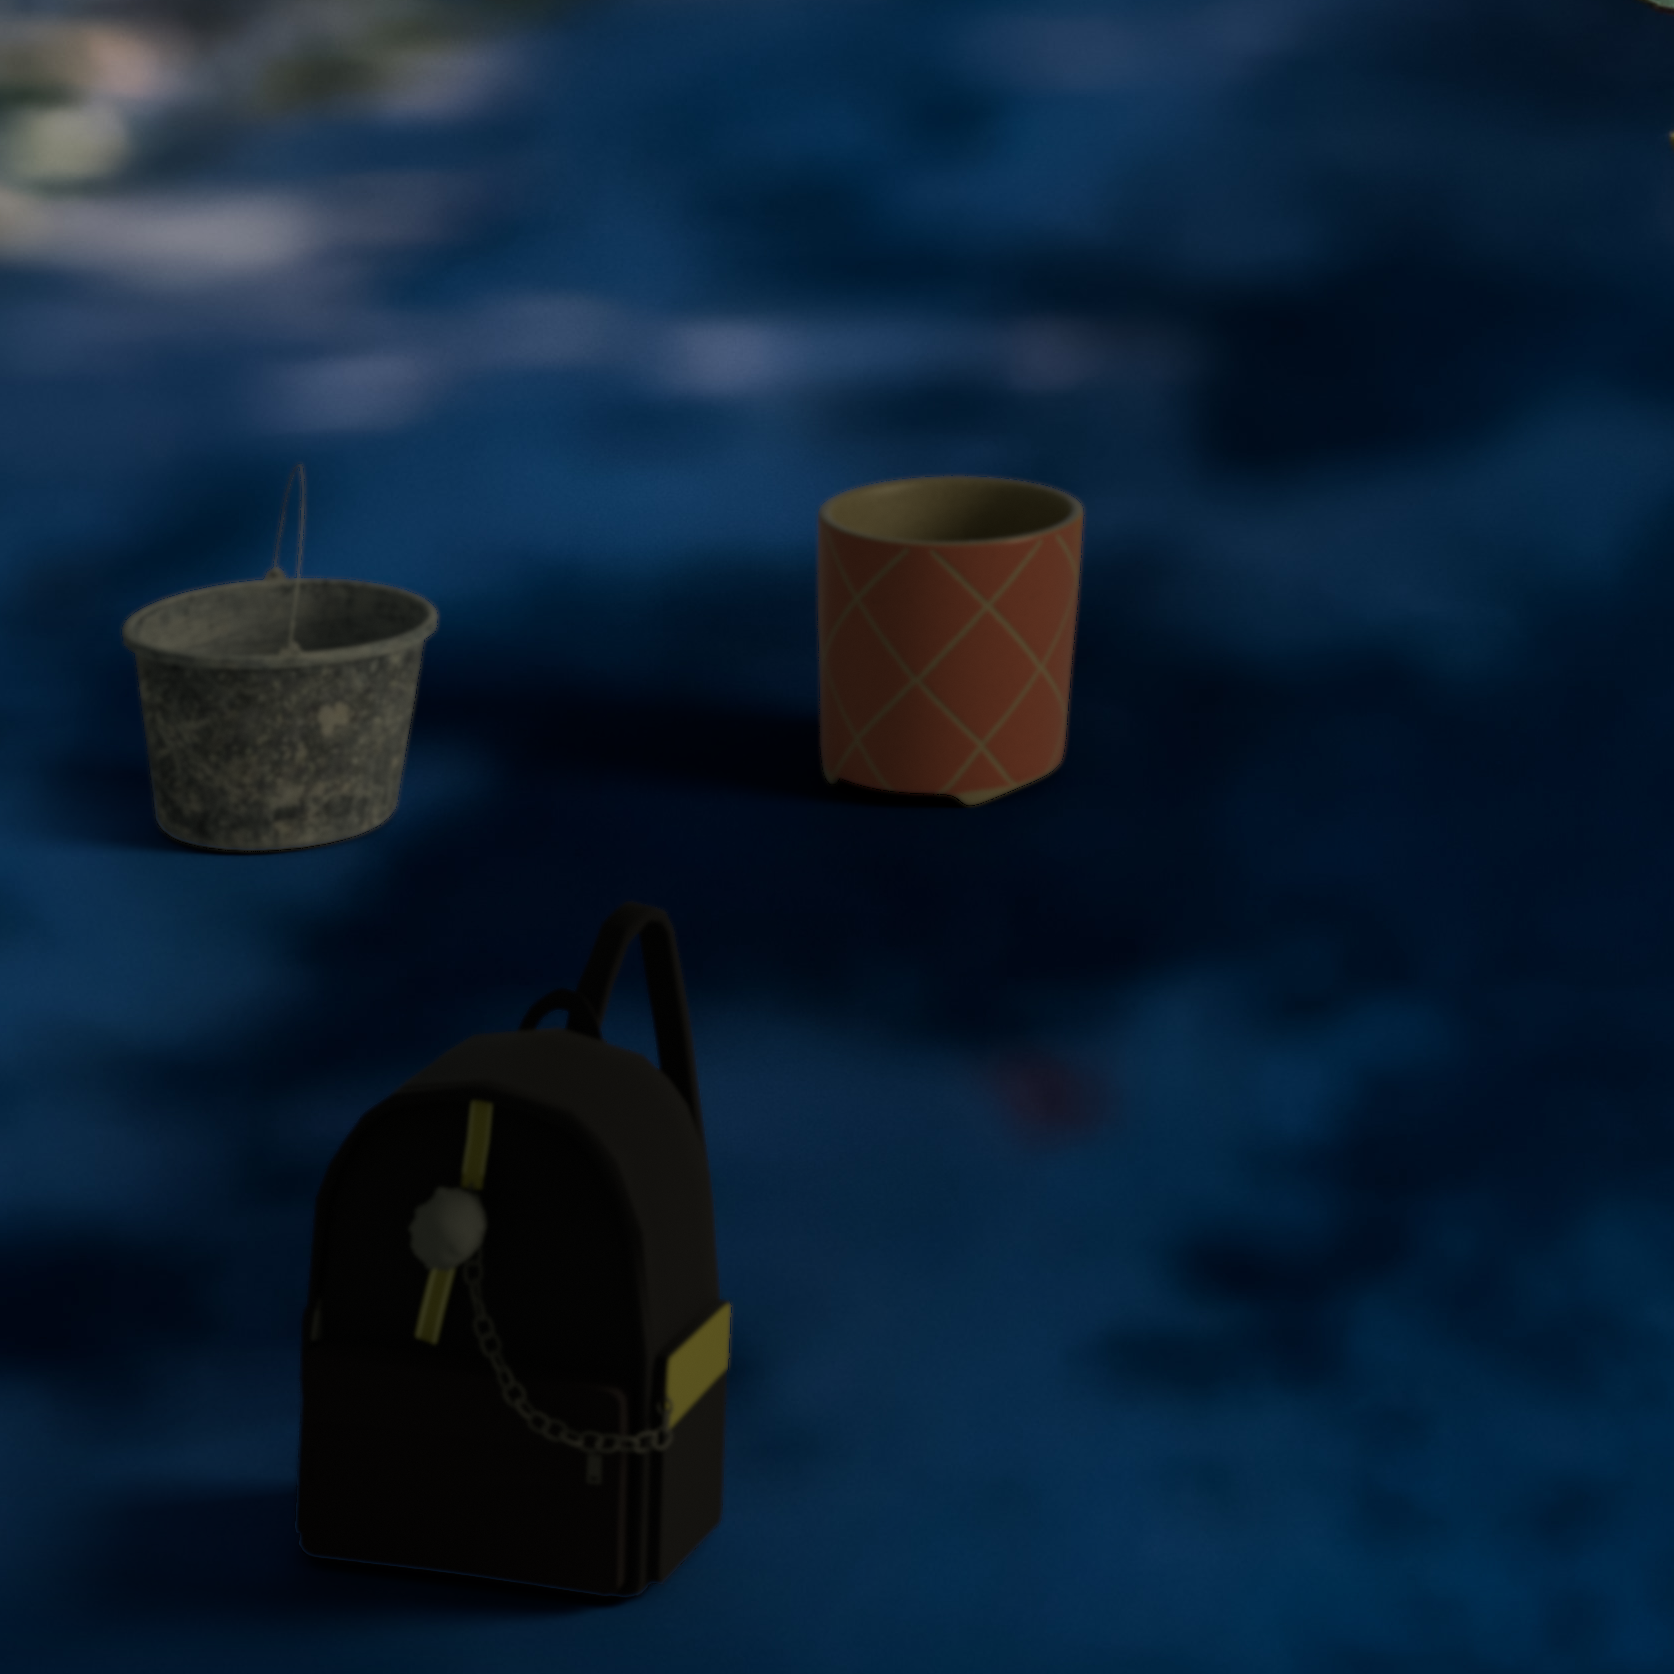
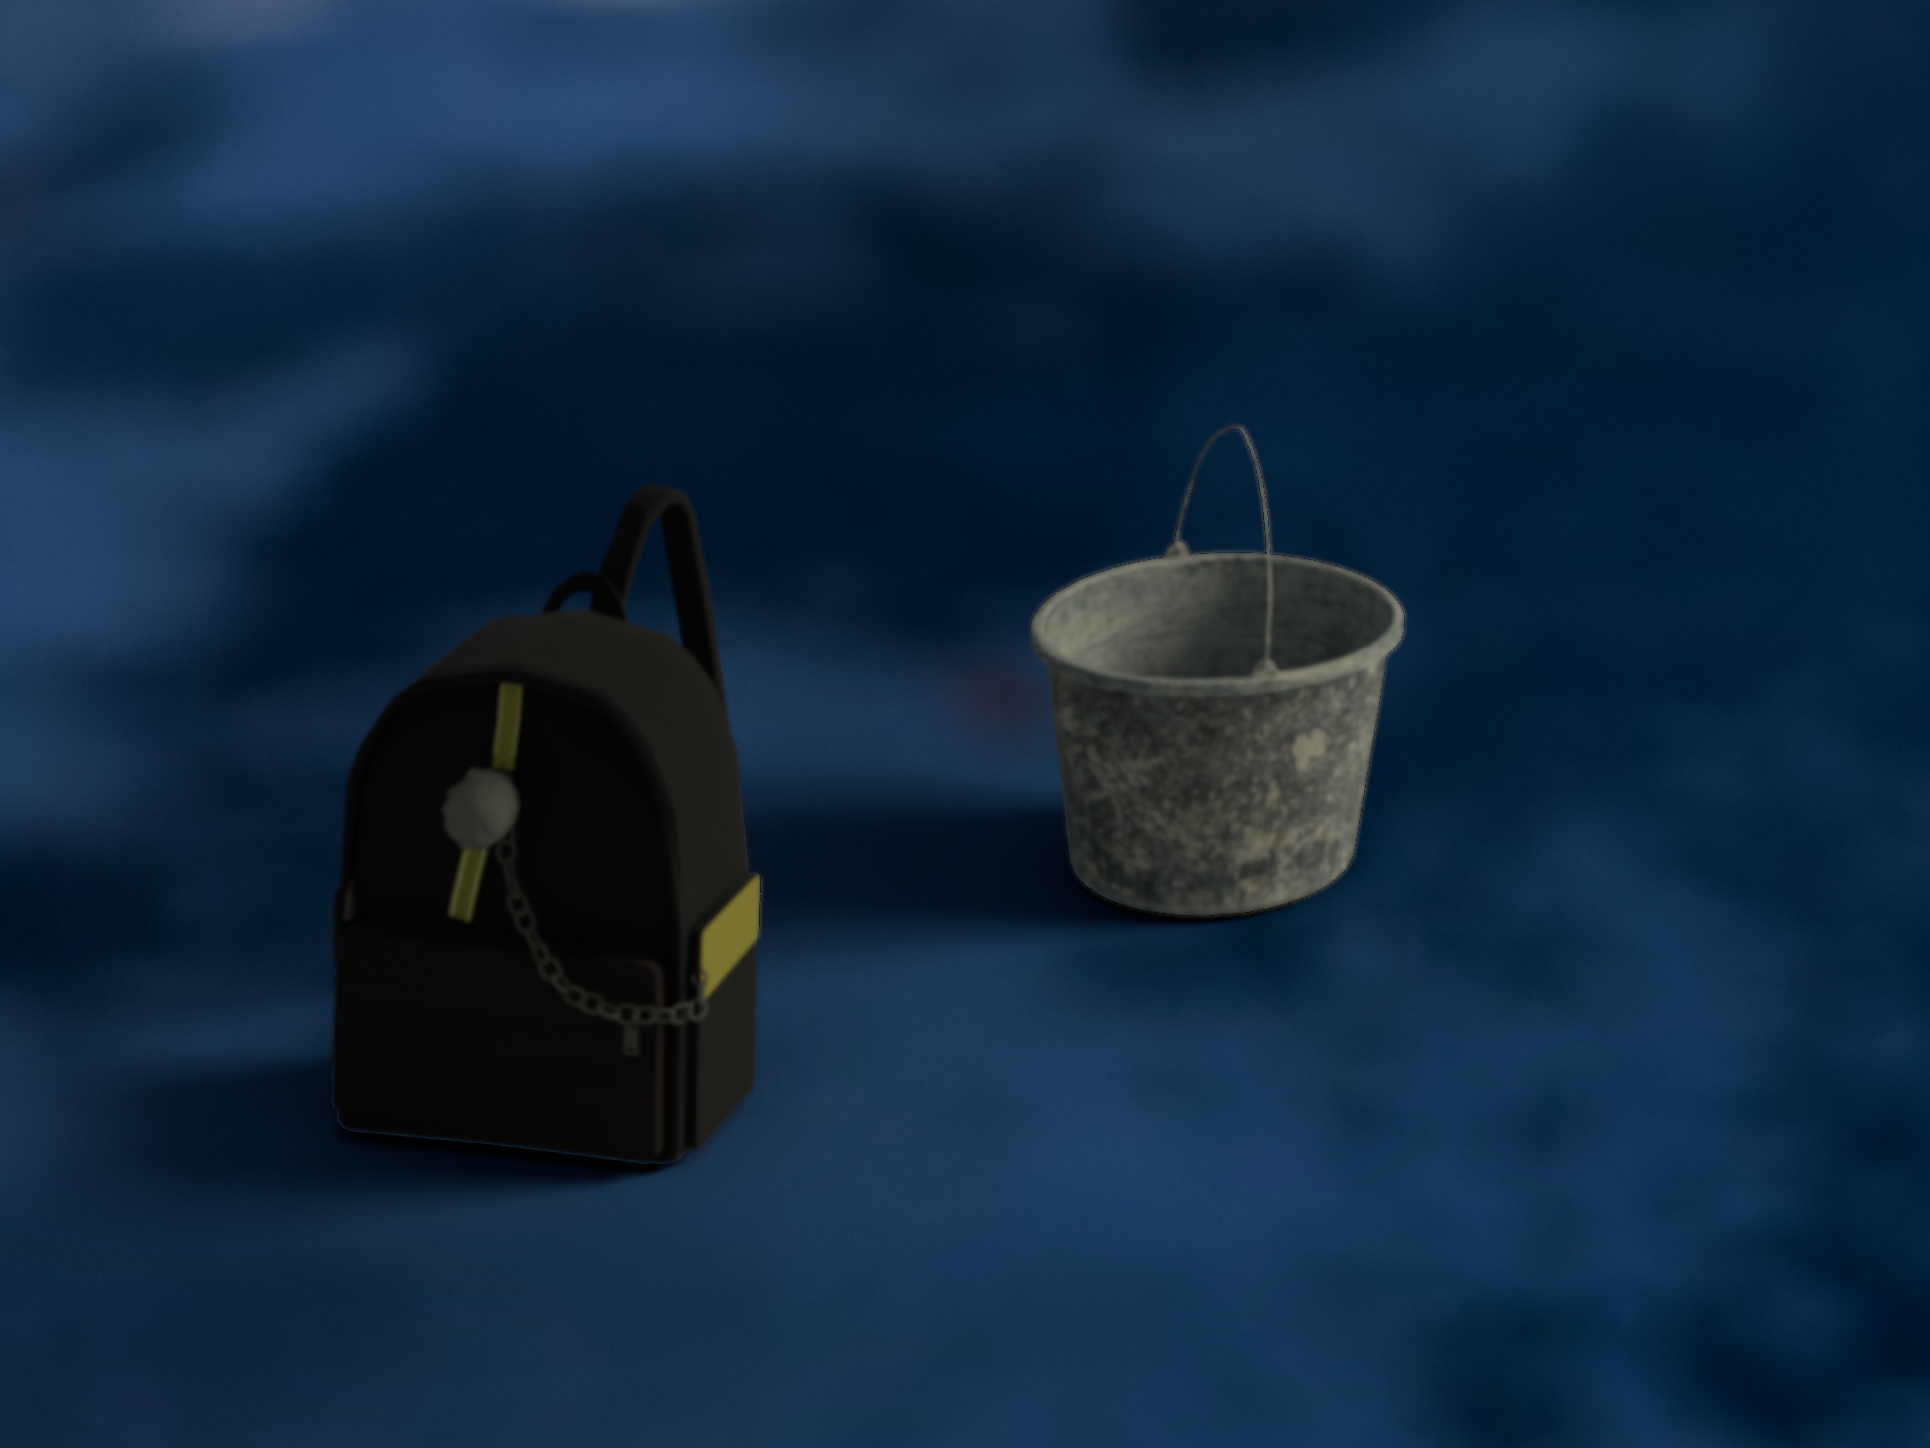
bucket: present [122,466,437,851] -> present [1031,426,1404,916]
planter: present [818,476,1083,805] -> none [793,61,1054,381]

